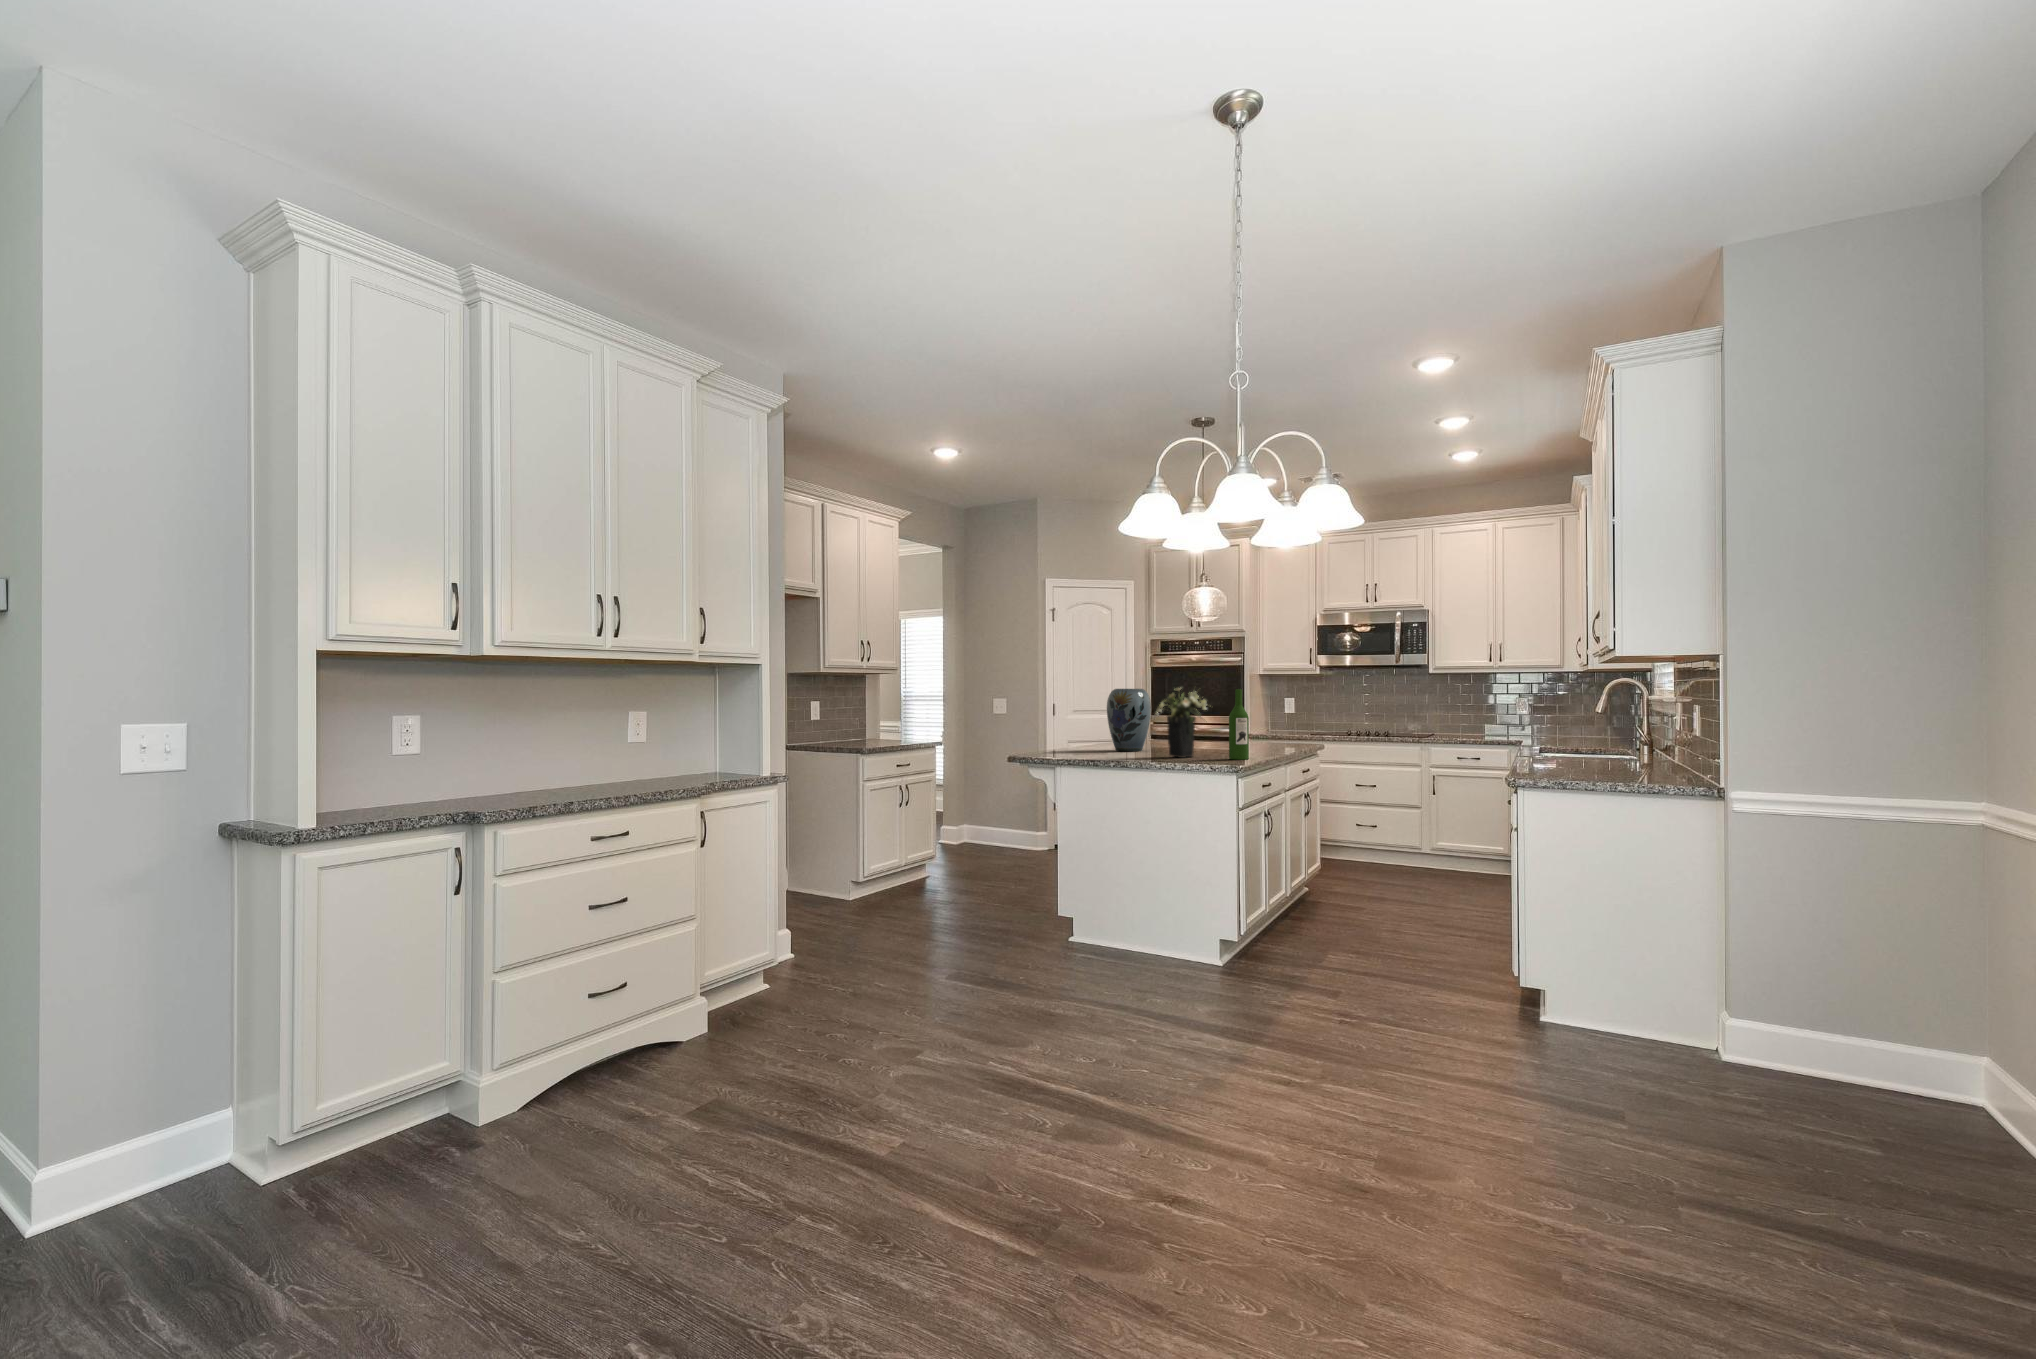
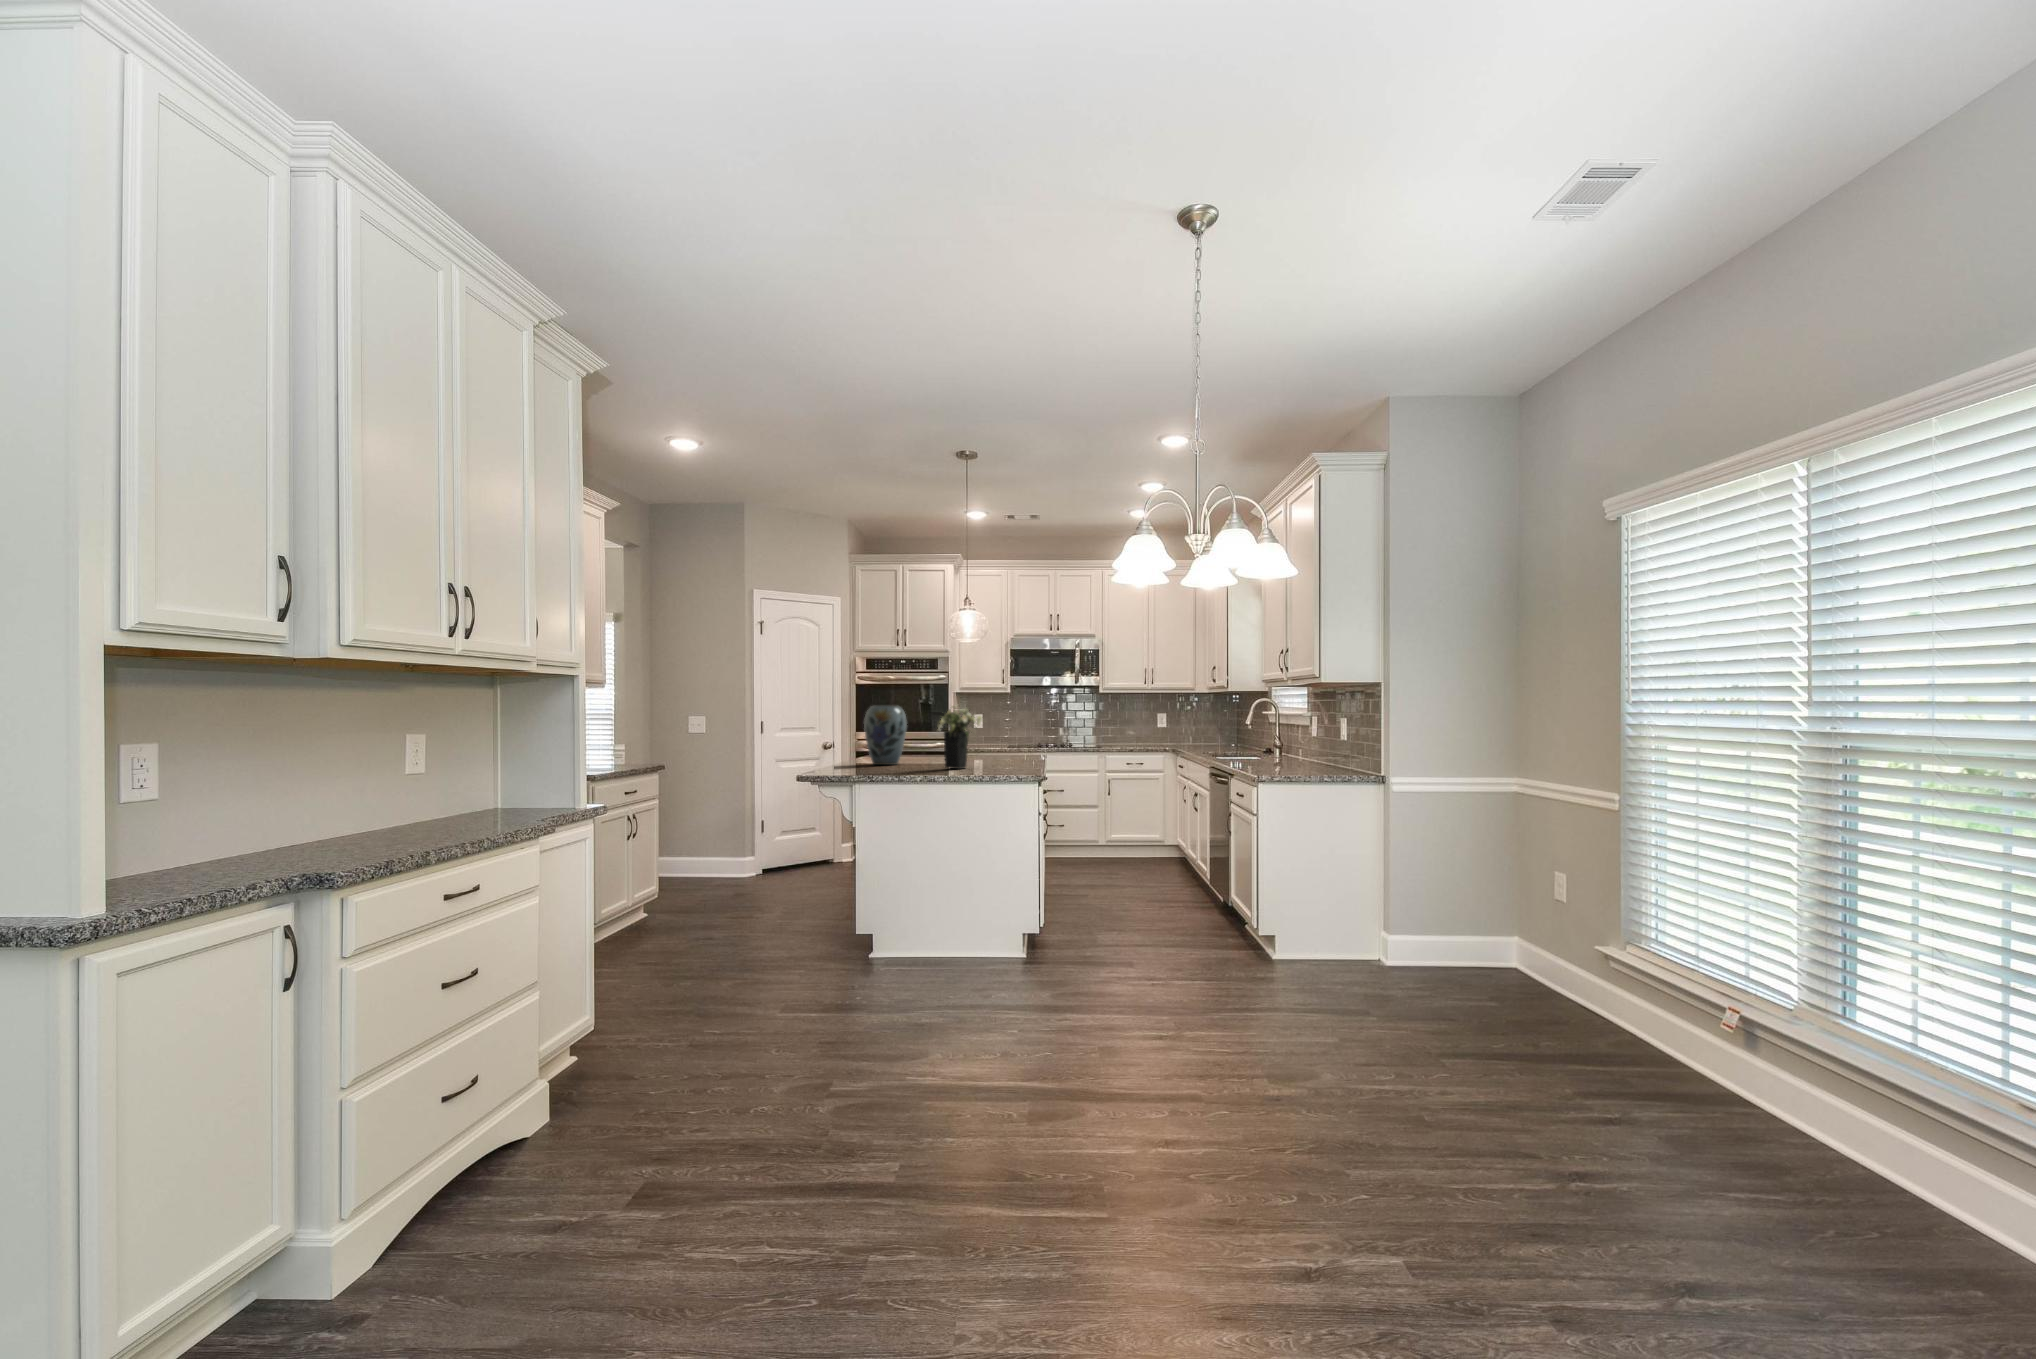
wine bottle: present [1229,689,1249,760] -> none [1005,706,1022,769]

